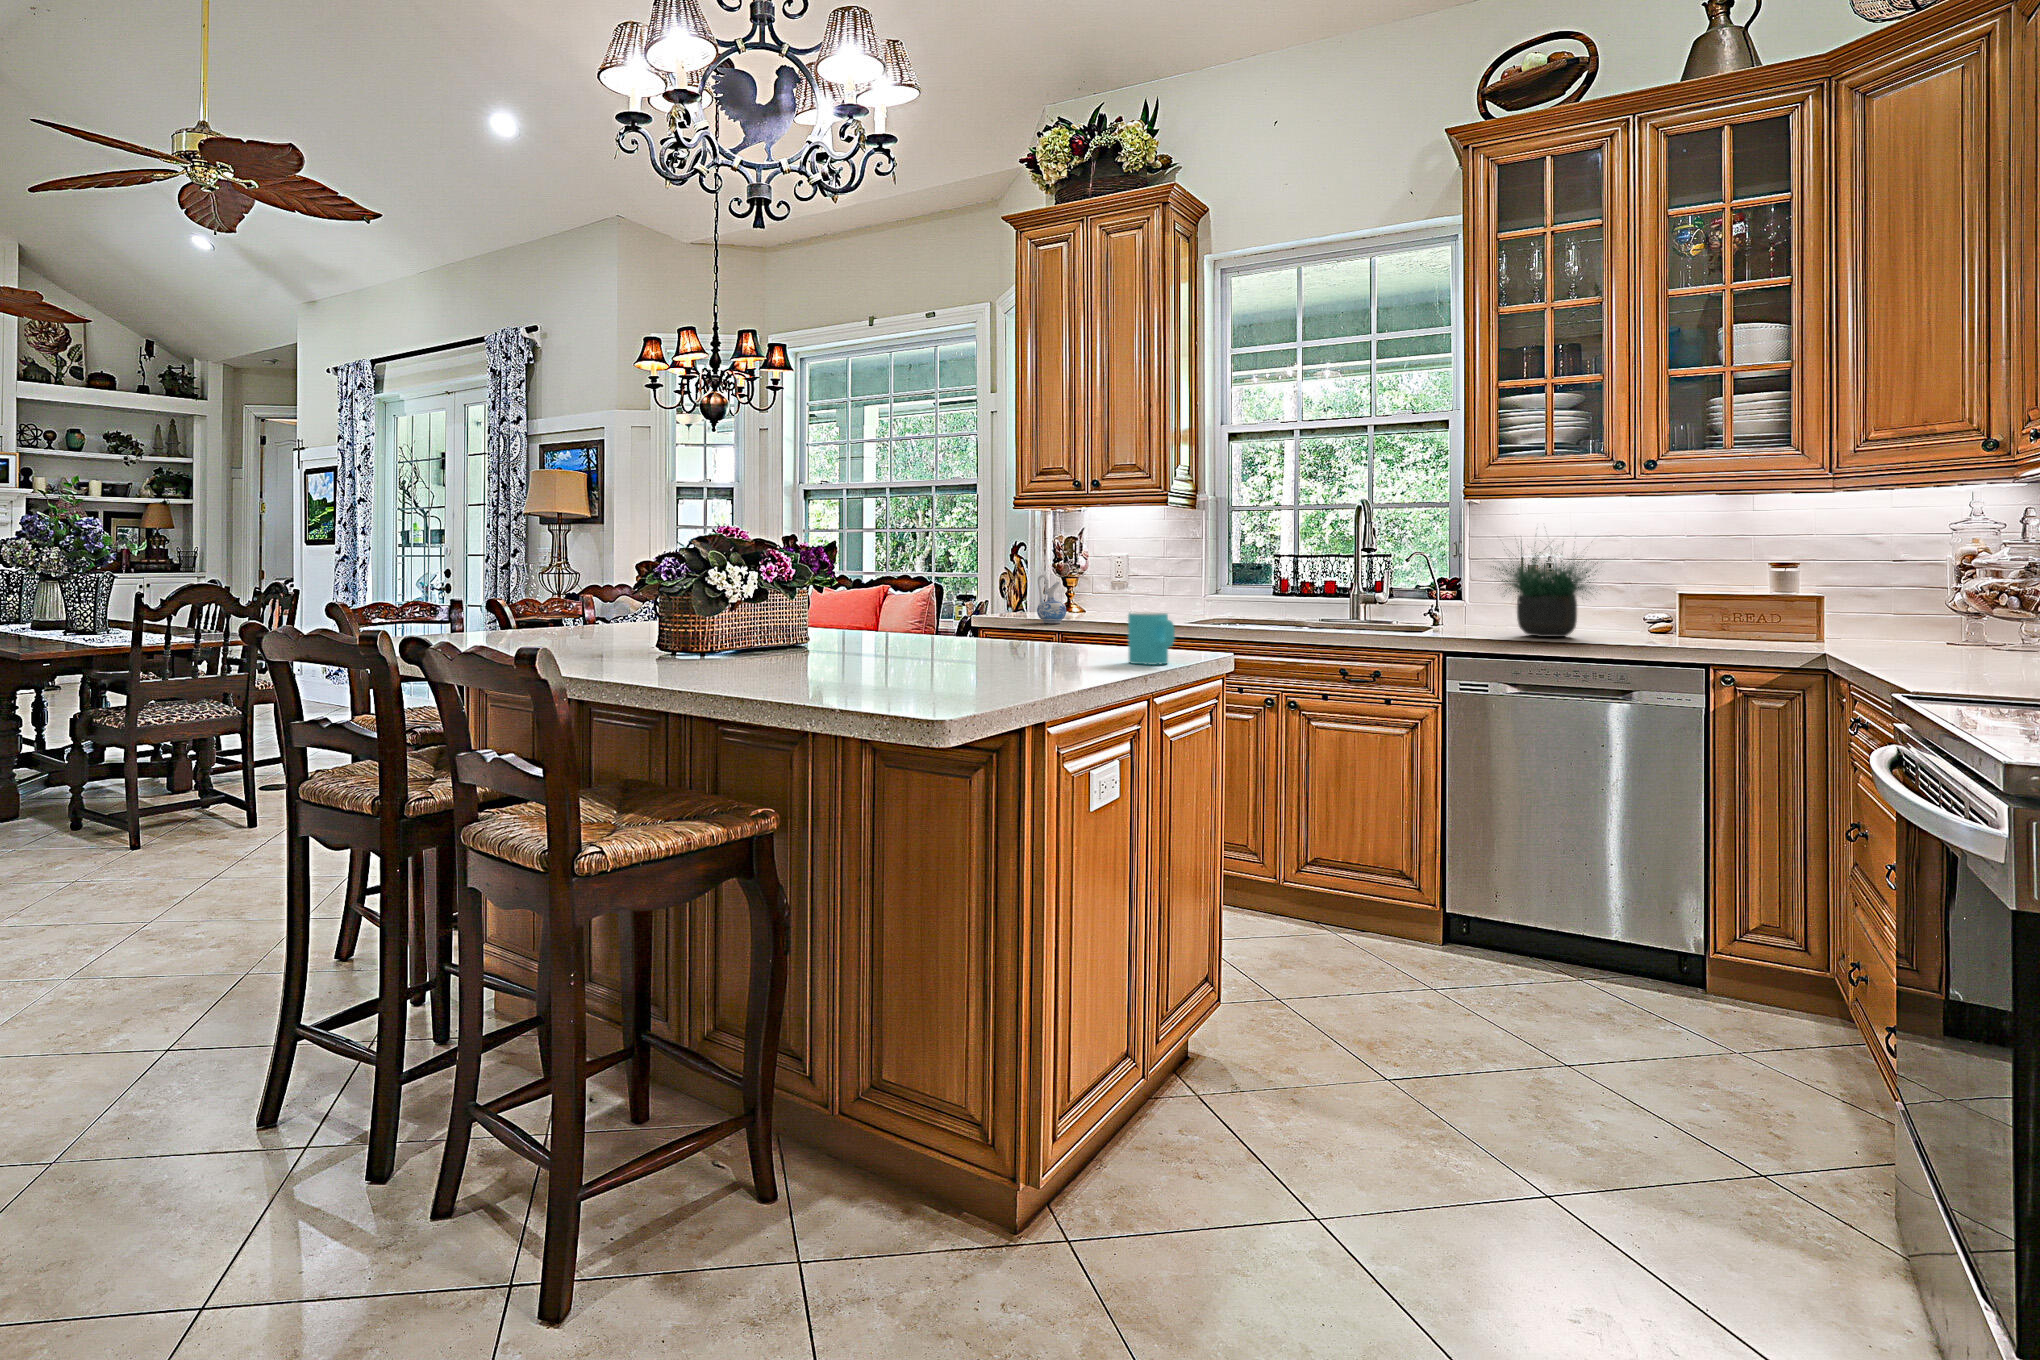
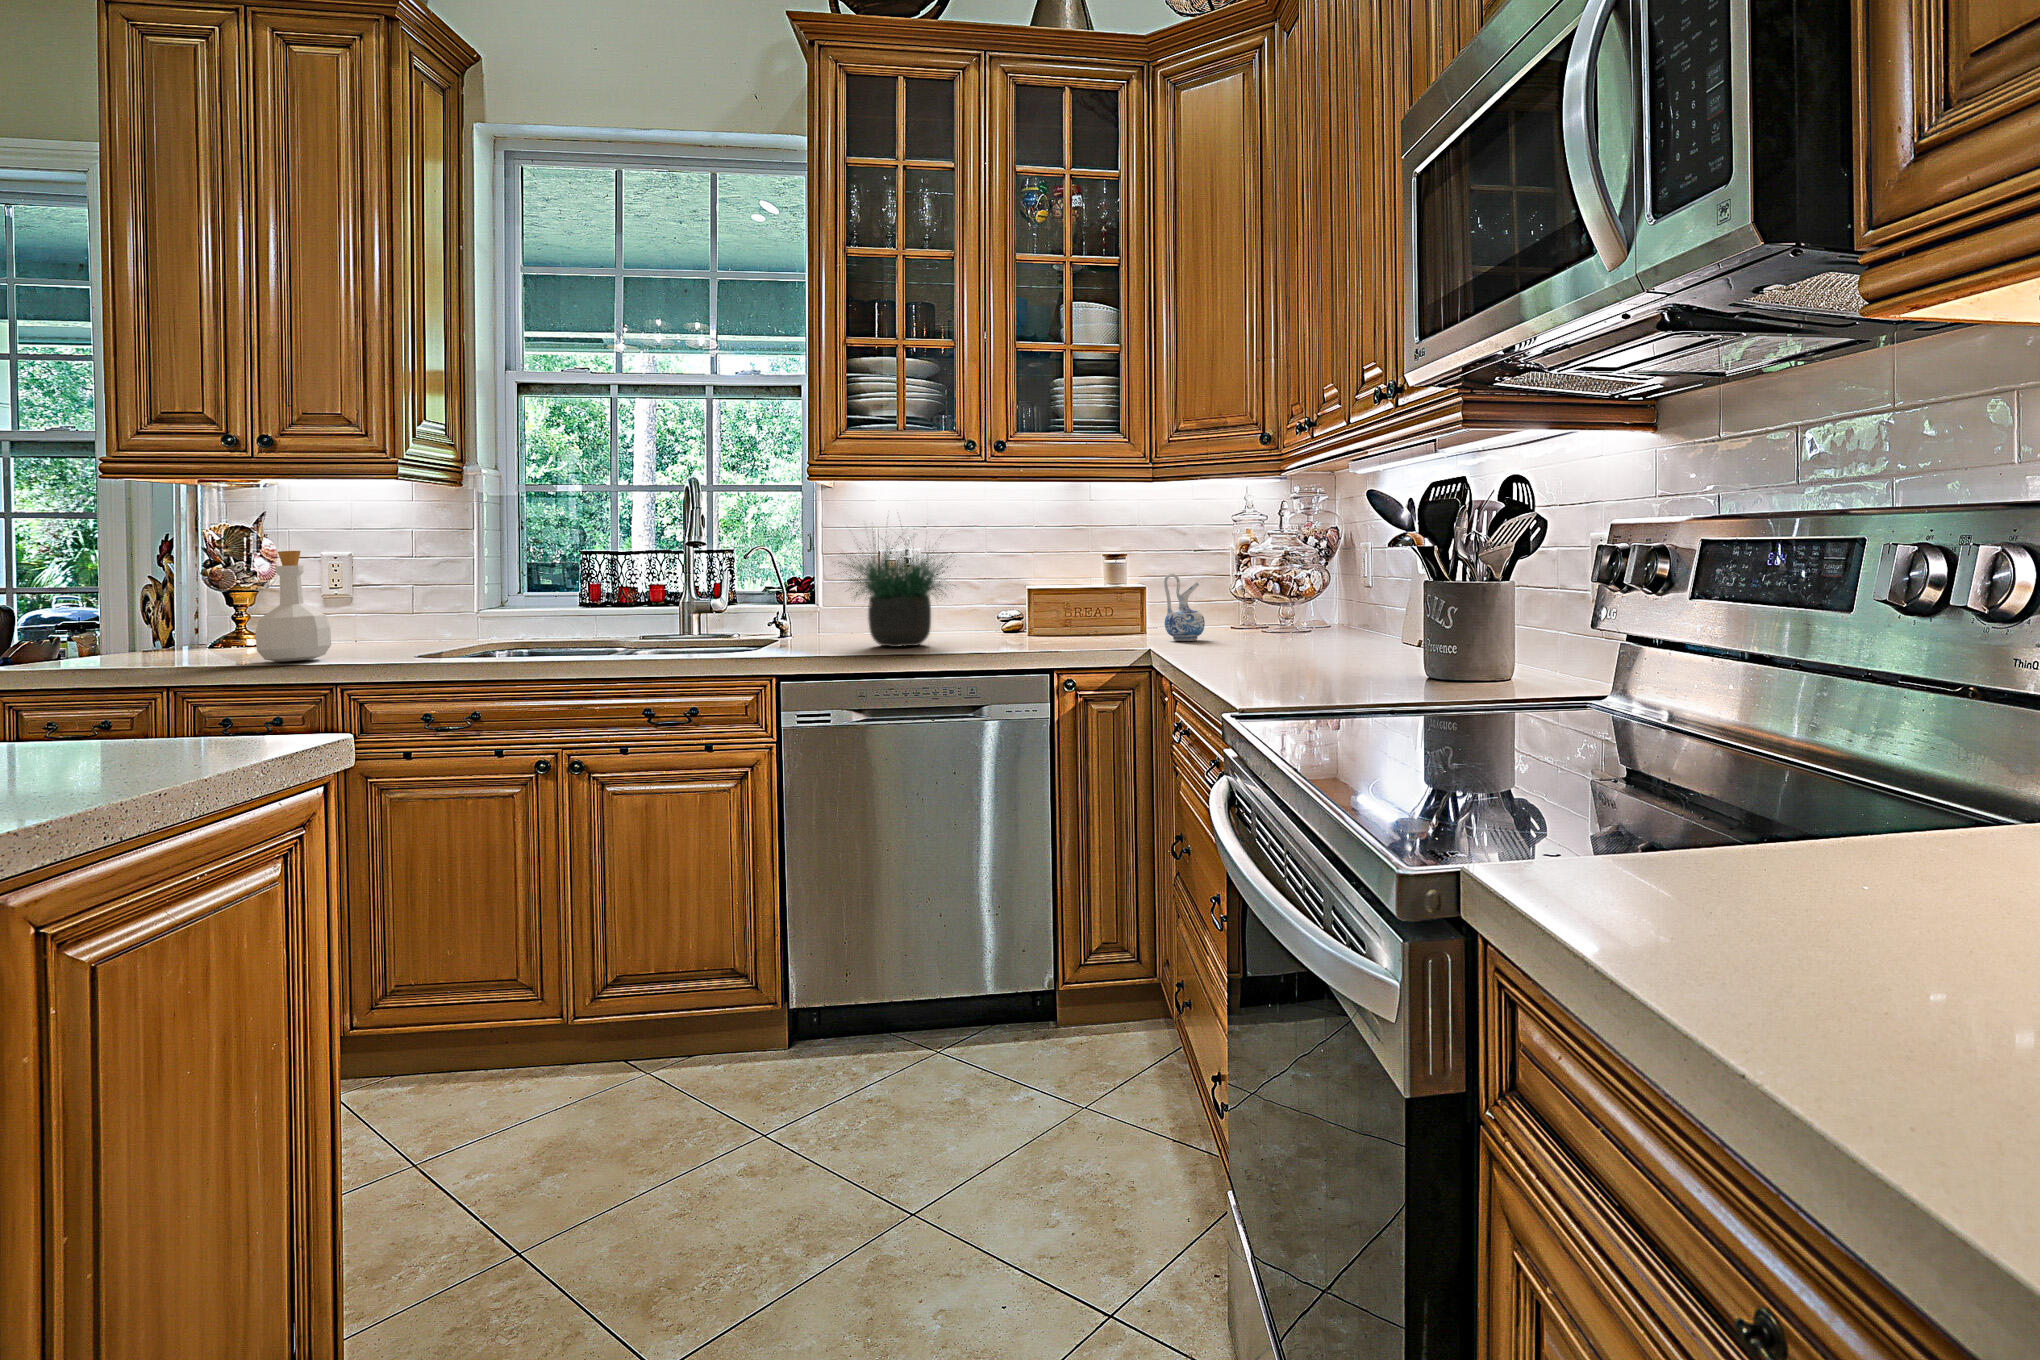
bottle: none [1096,555,1135,623] -> present [256,551,331,662]
ceramic pitcher: present [1037,575,1066,623] -> present [1164,574,1205,641]
cup: present [1128,612,1175,665] -> none [76,657,185,769]

